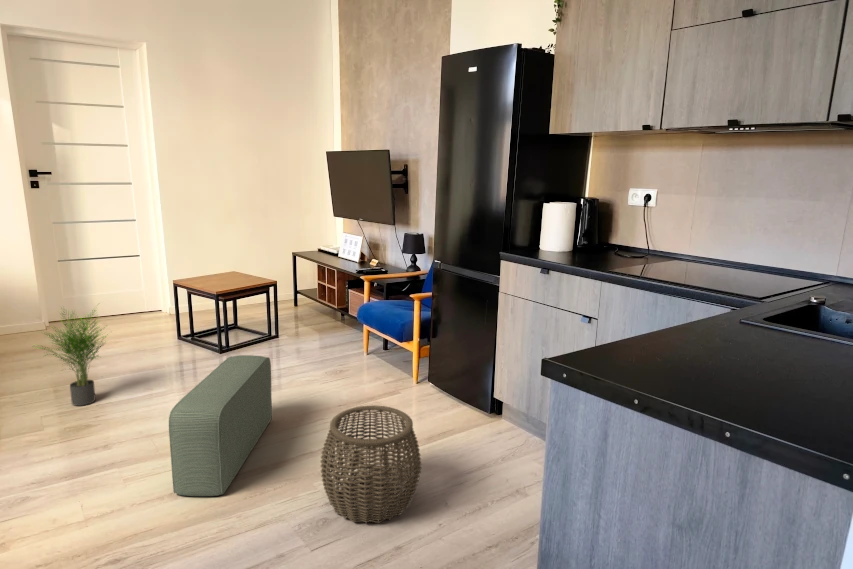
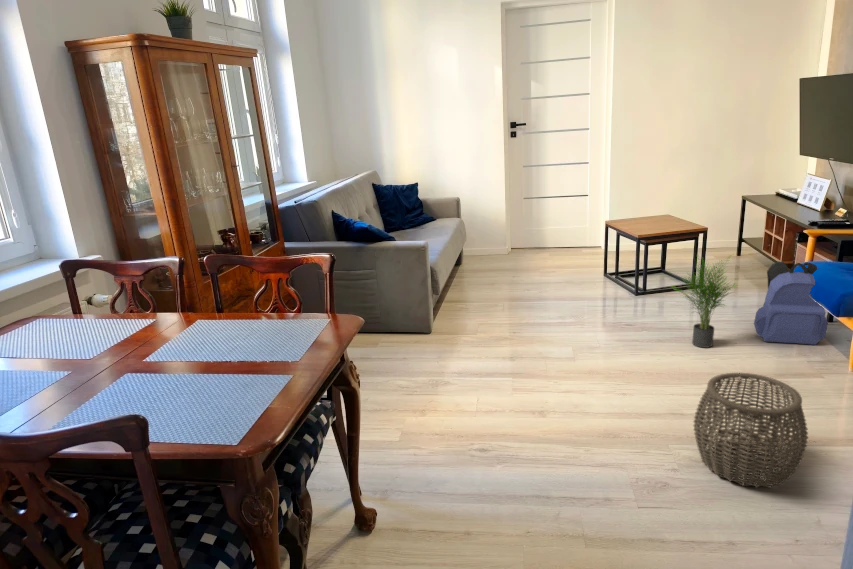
backpack: none [333,301,388,376] -> present [754,261,828,345]
potted plant: present [37,310,106,406] -> present [672,263,735,348]
pouf: present [169,355,272,496] -> none [573,301,674,414]

